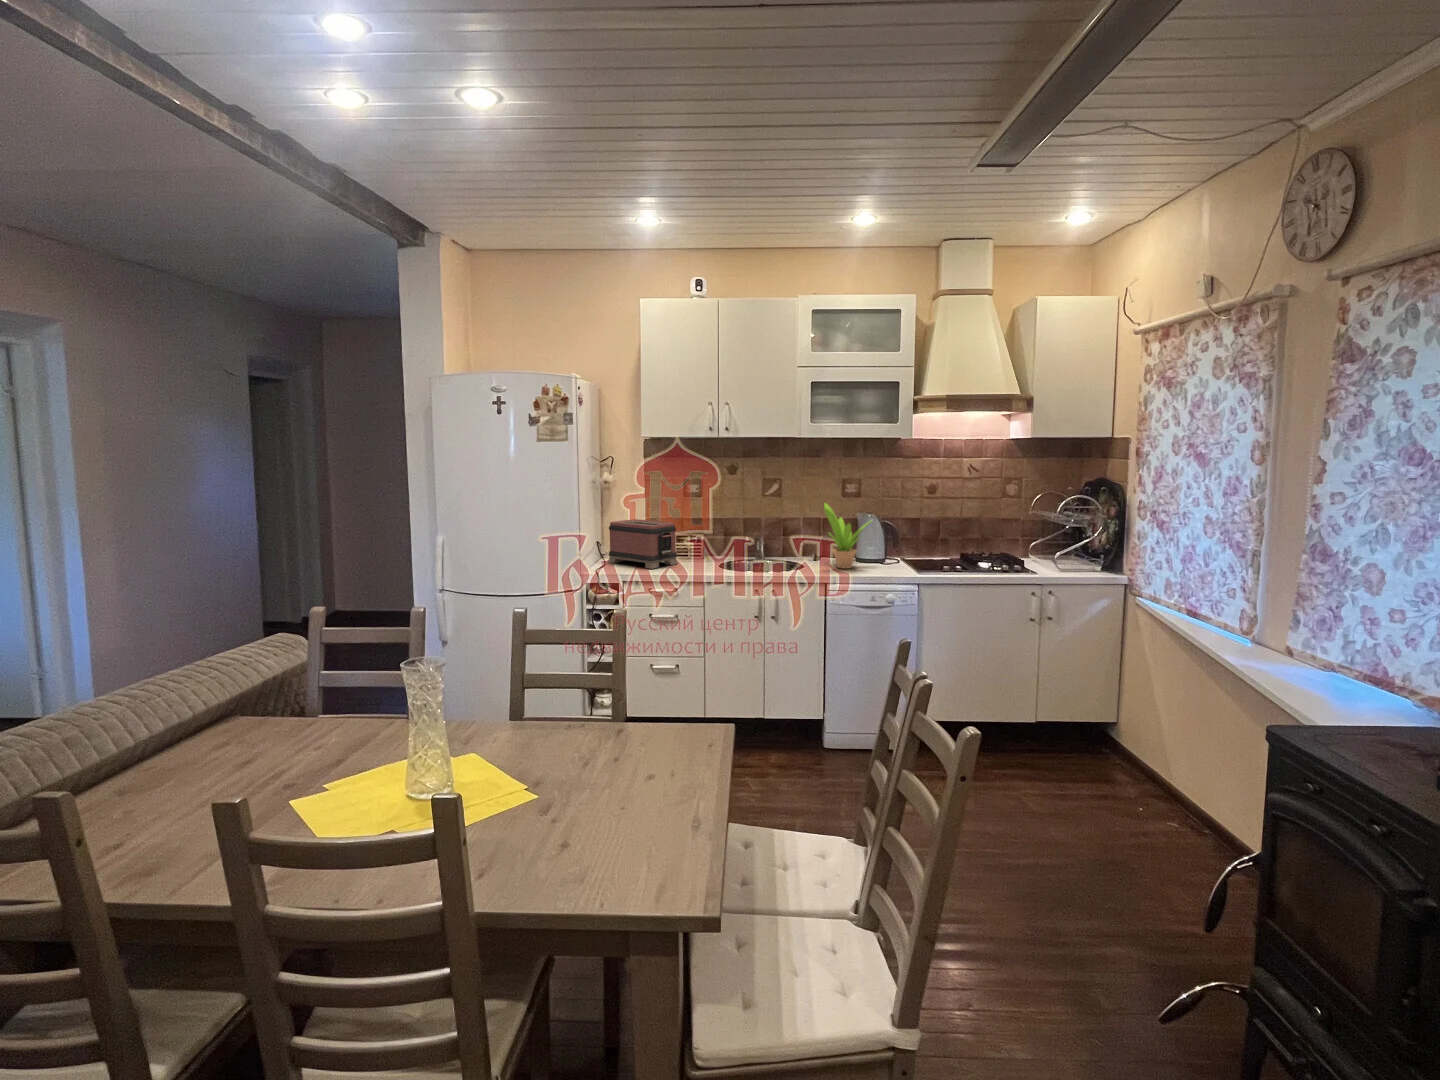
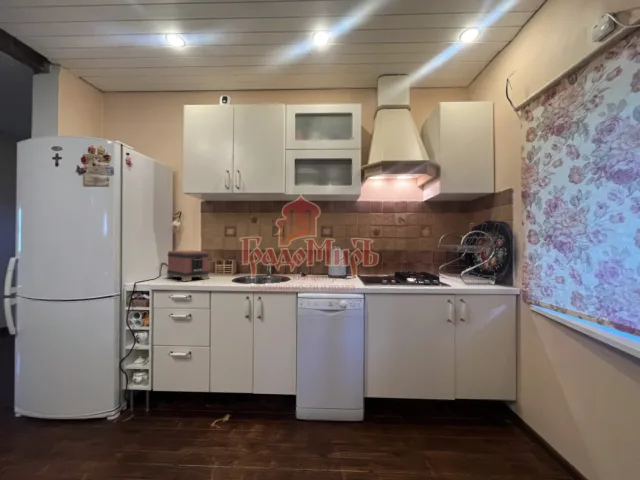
potted plant: present [824,503,871,569] -> none [298,239,335,282]

